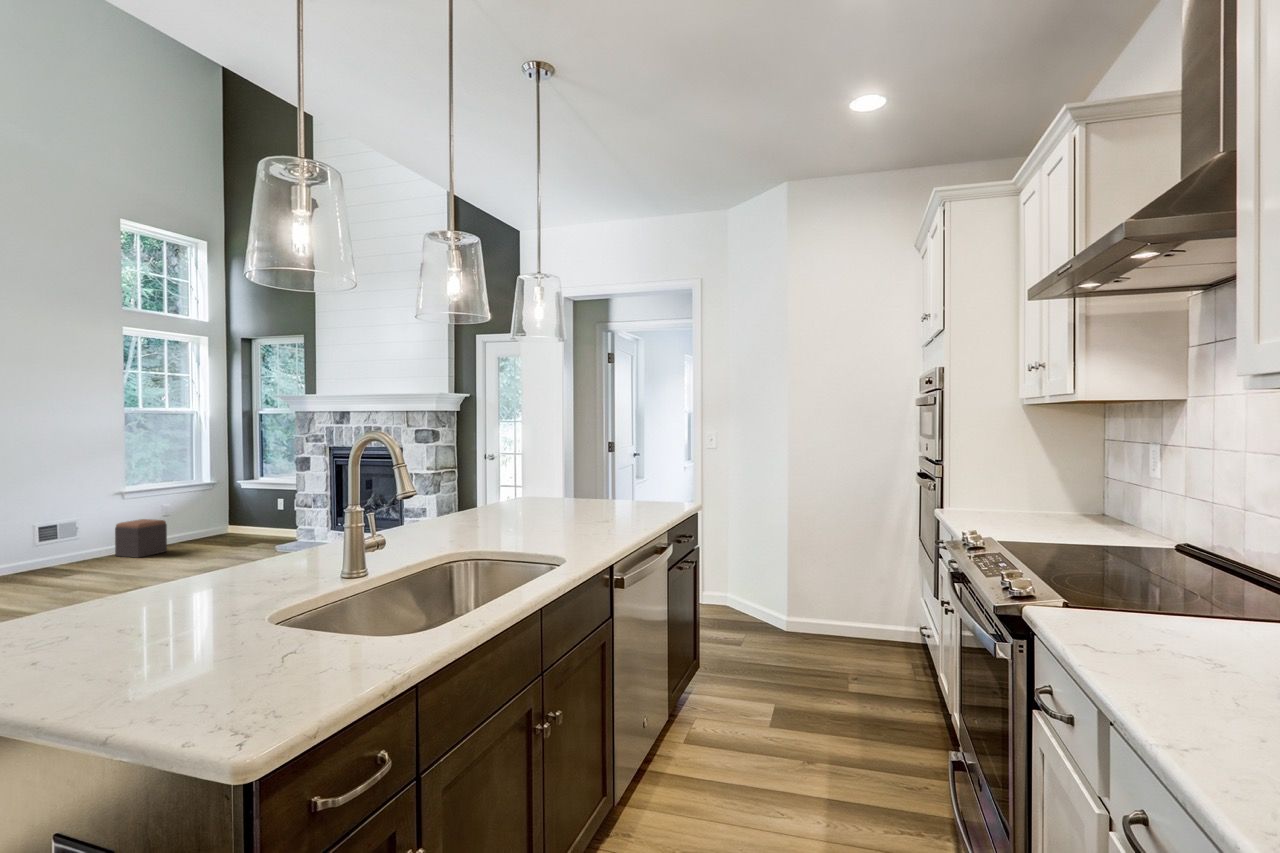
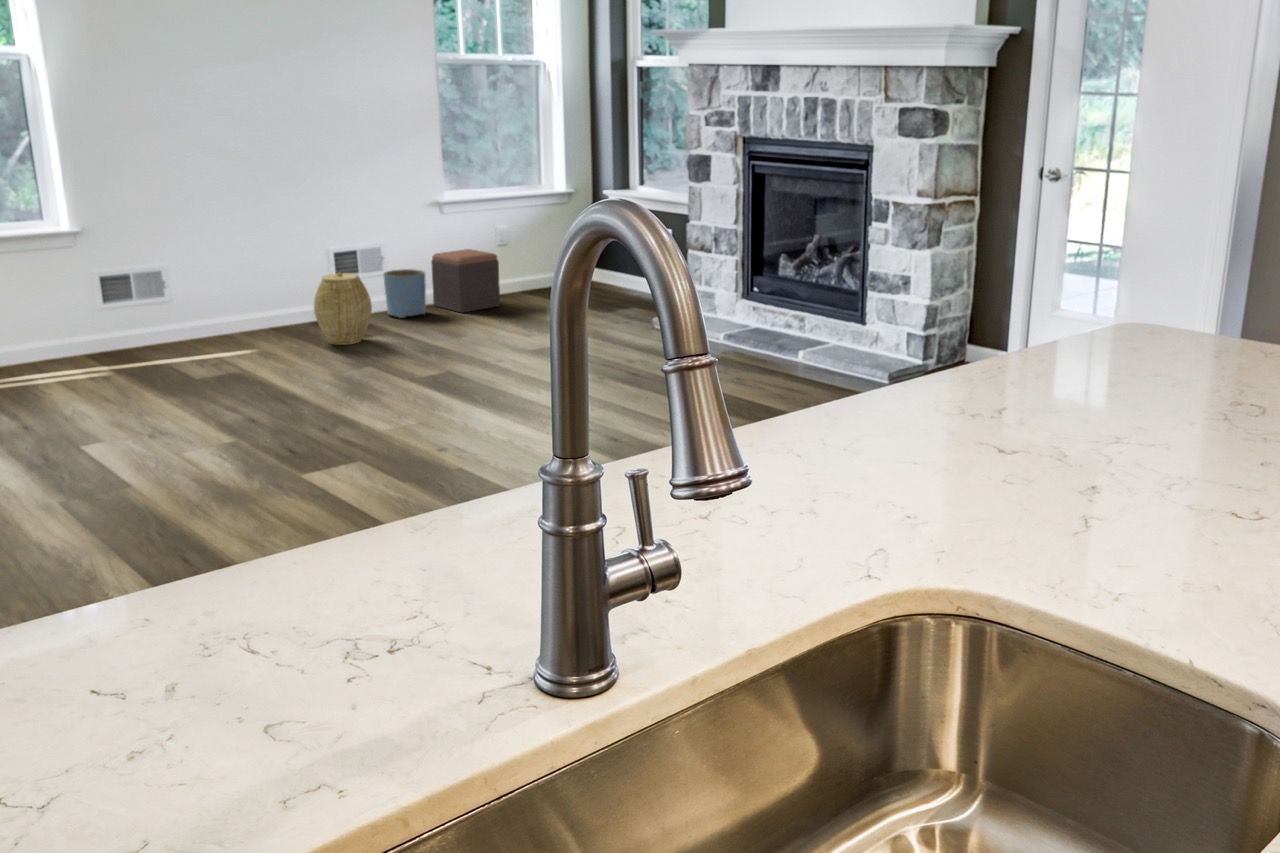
planter: none [78,534,112,565] -> present [383,269,426,318]
woven basket: none [24,537,73,584] -> present [314,273,372,345]

